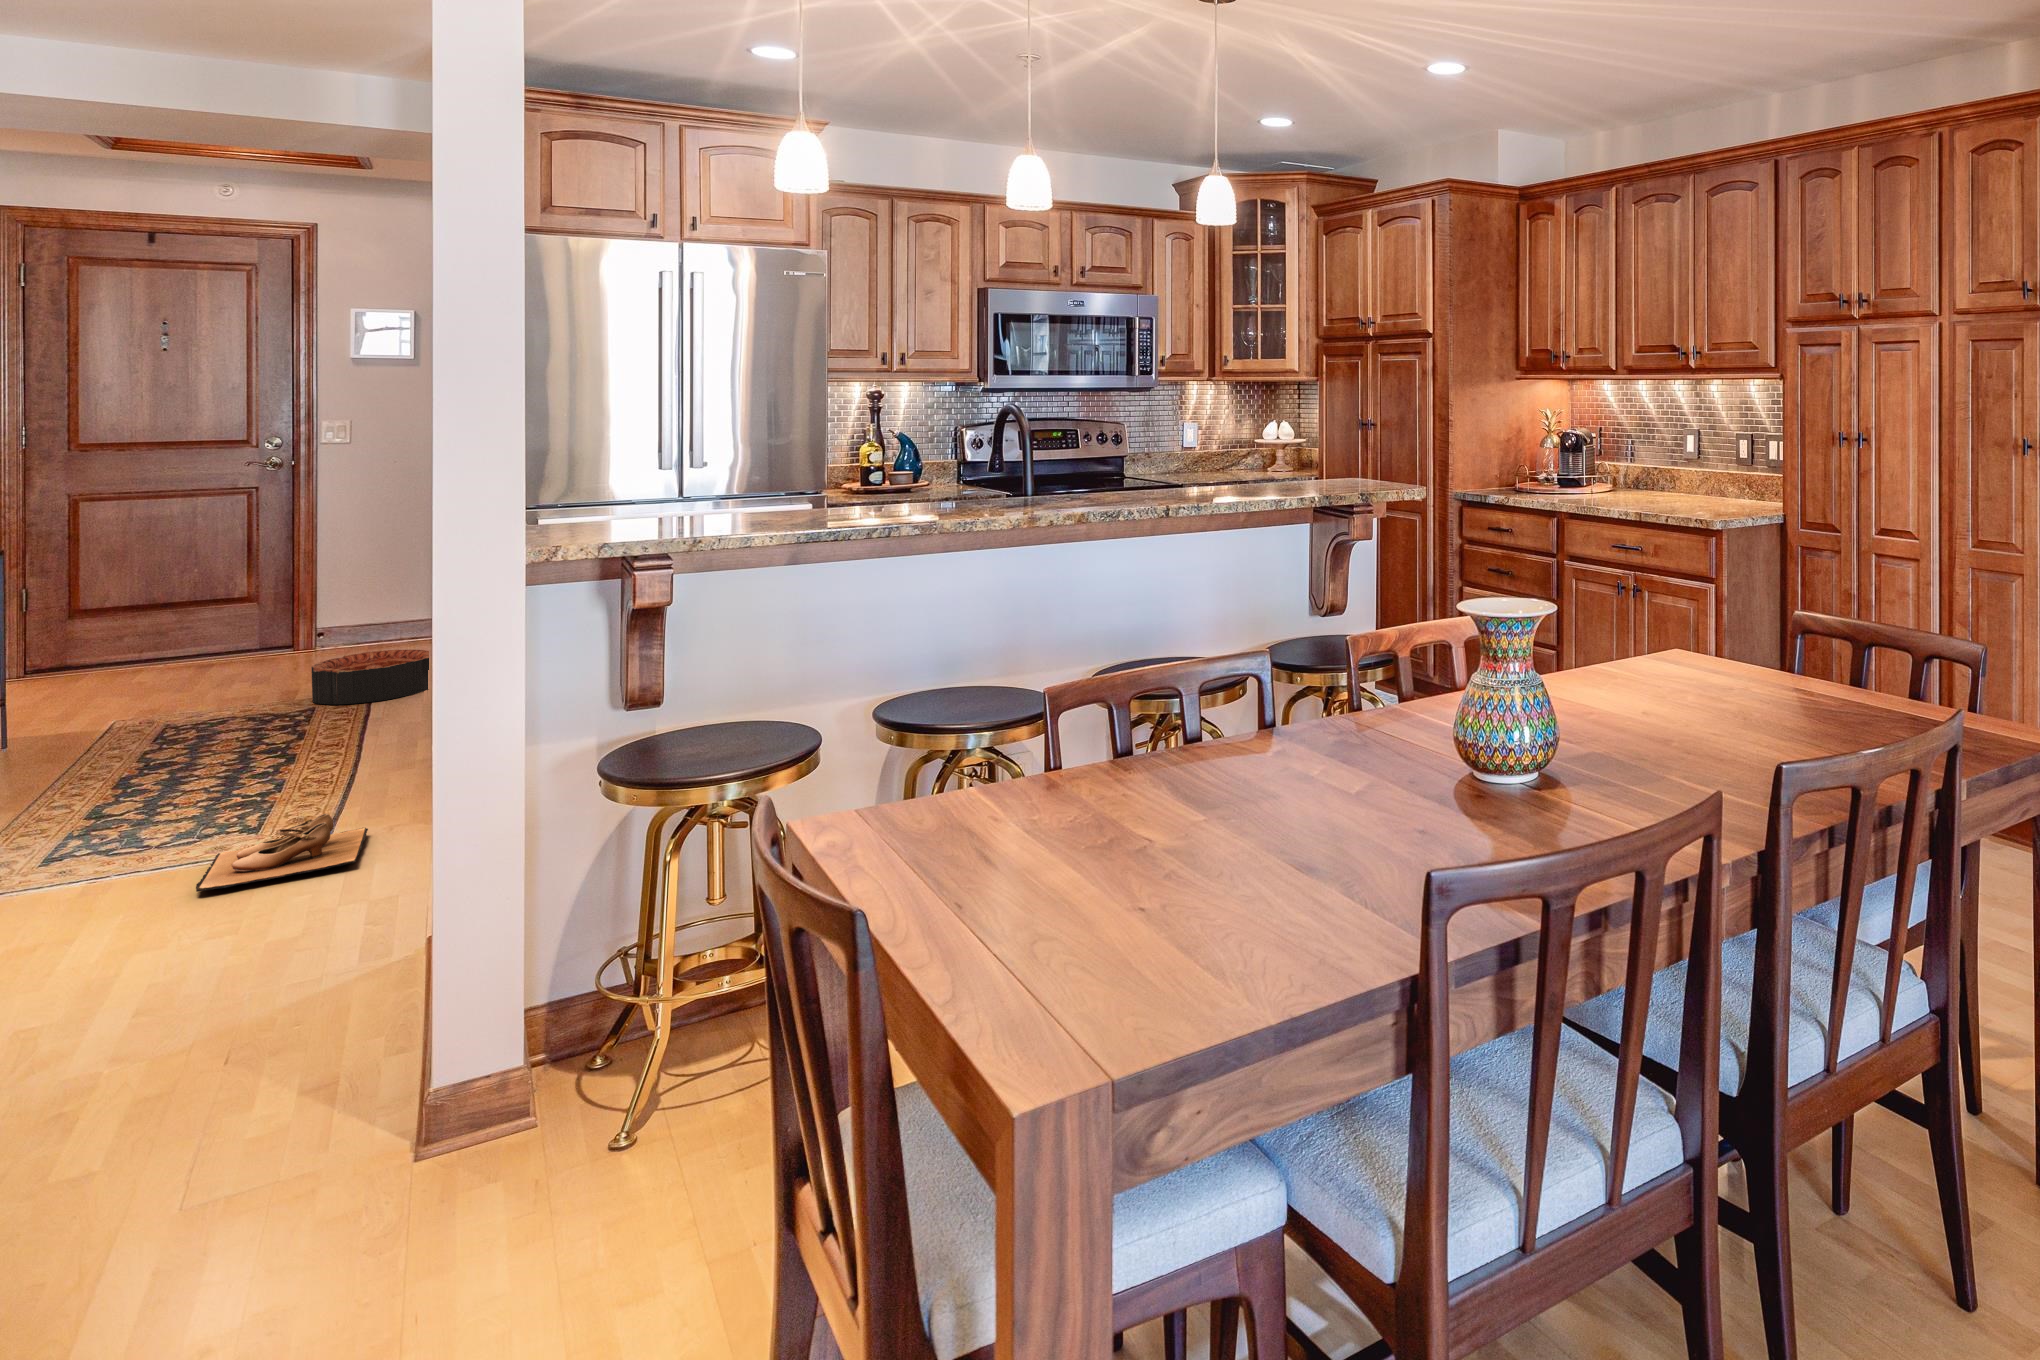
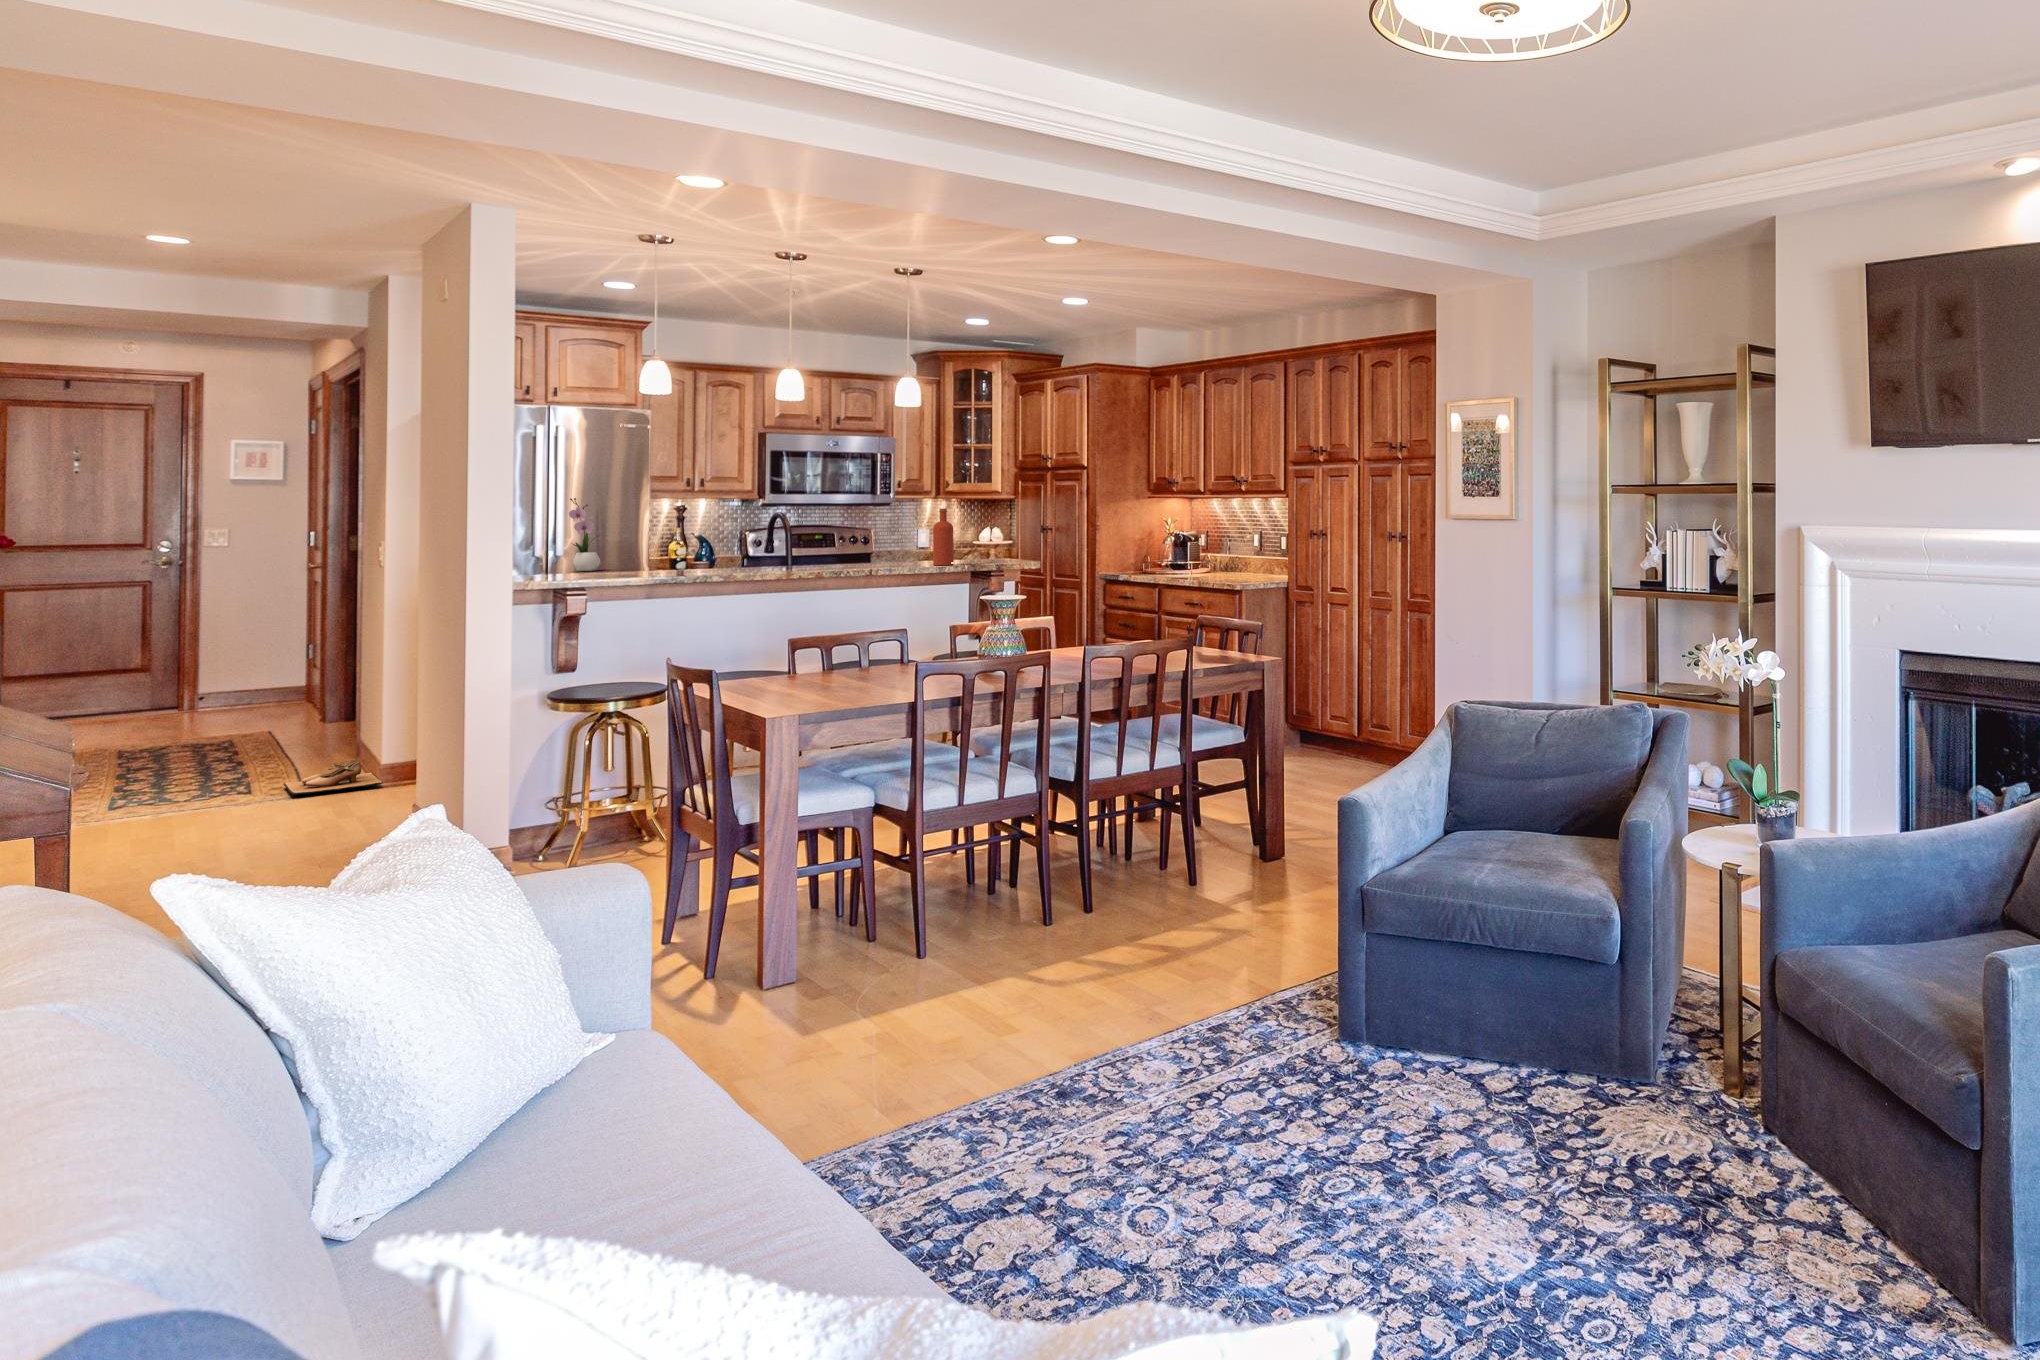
flower arrangement: none [642,390,703,510] -> present [569,498,601,571]
bottle: none [1218,403,1249,496] -> present [933,509,954,565]
basket: present [311,649,429,704] -> none [236,698,327,733]

